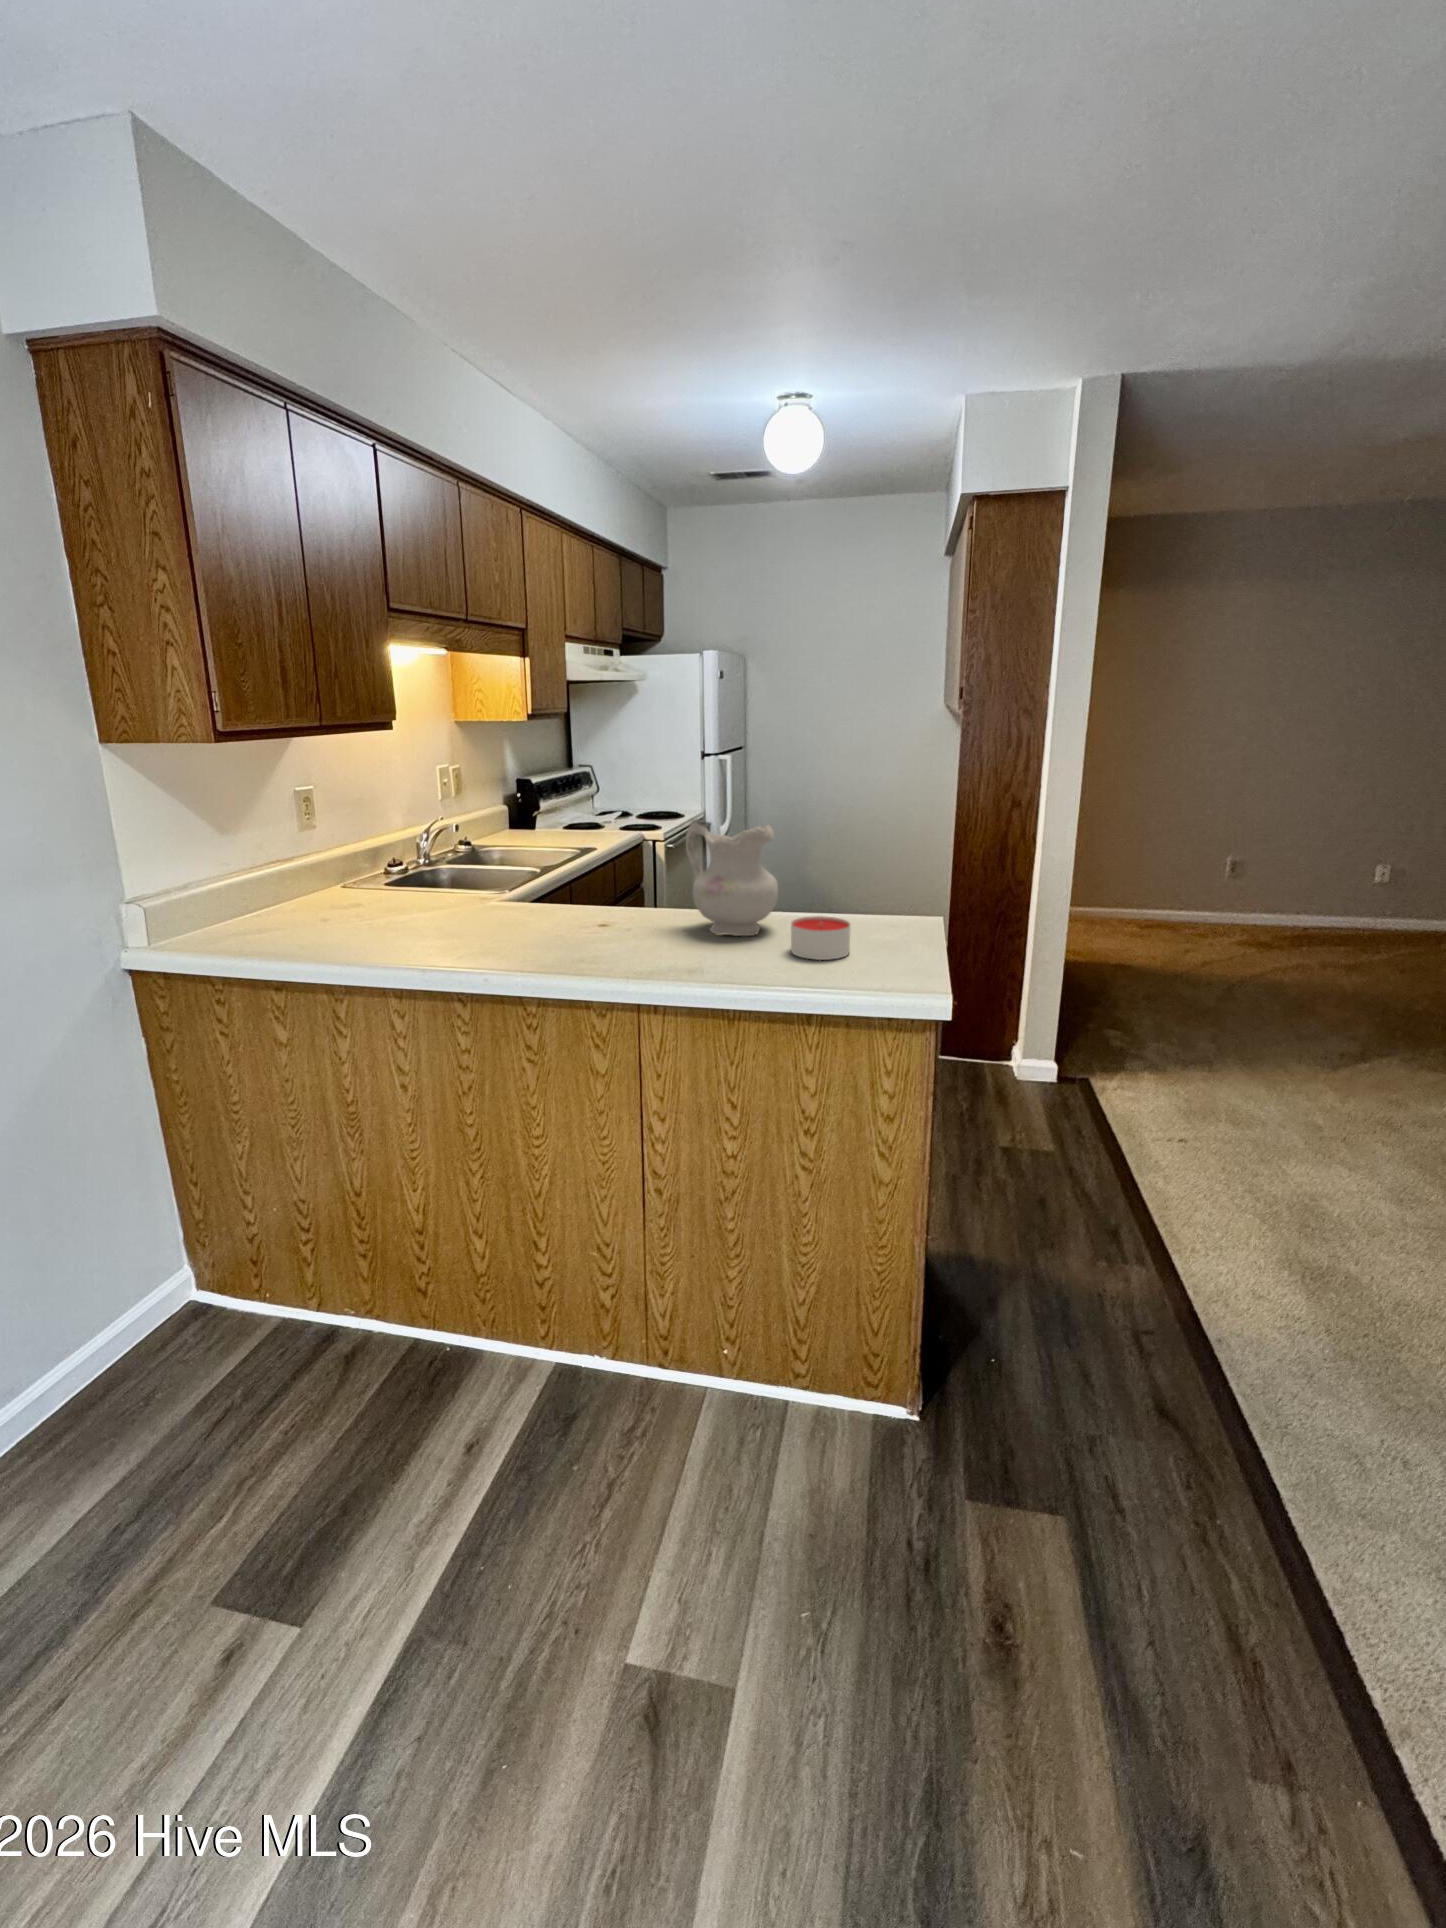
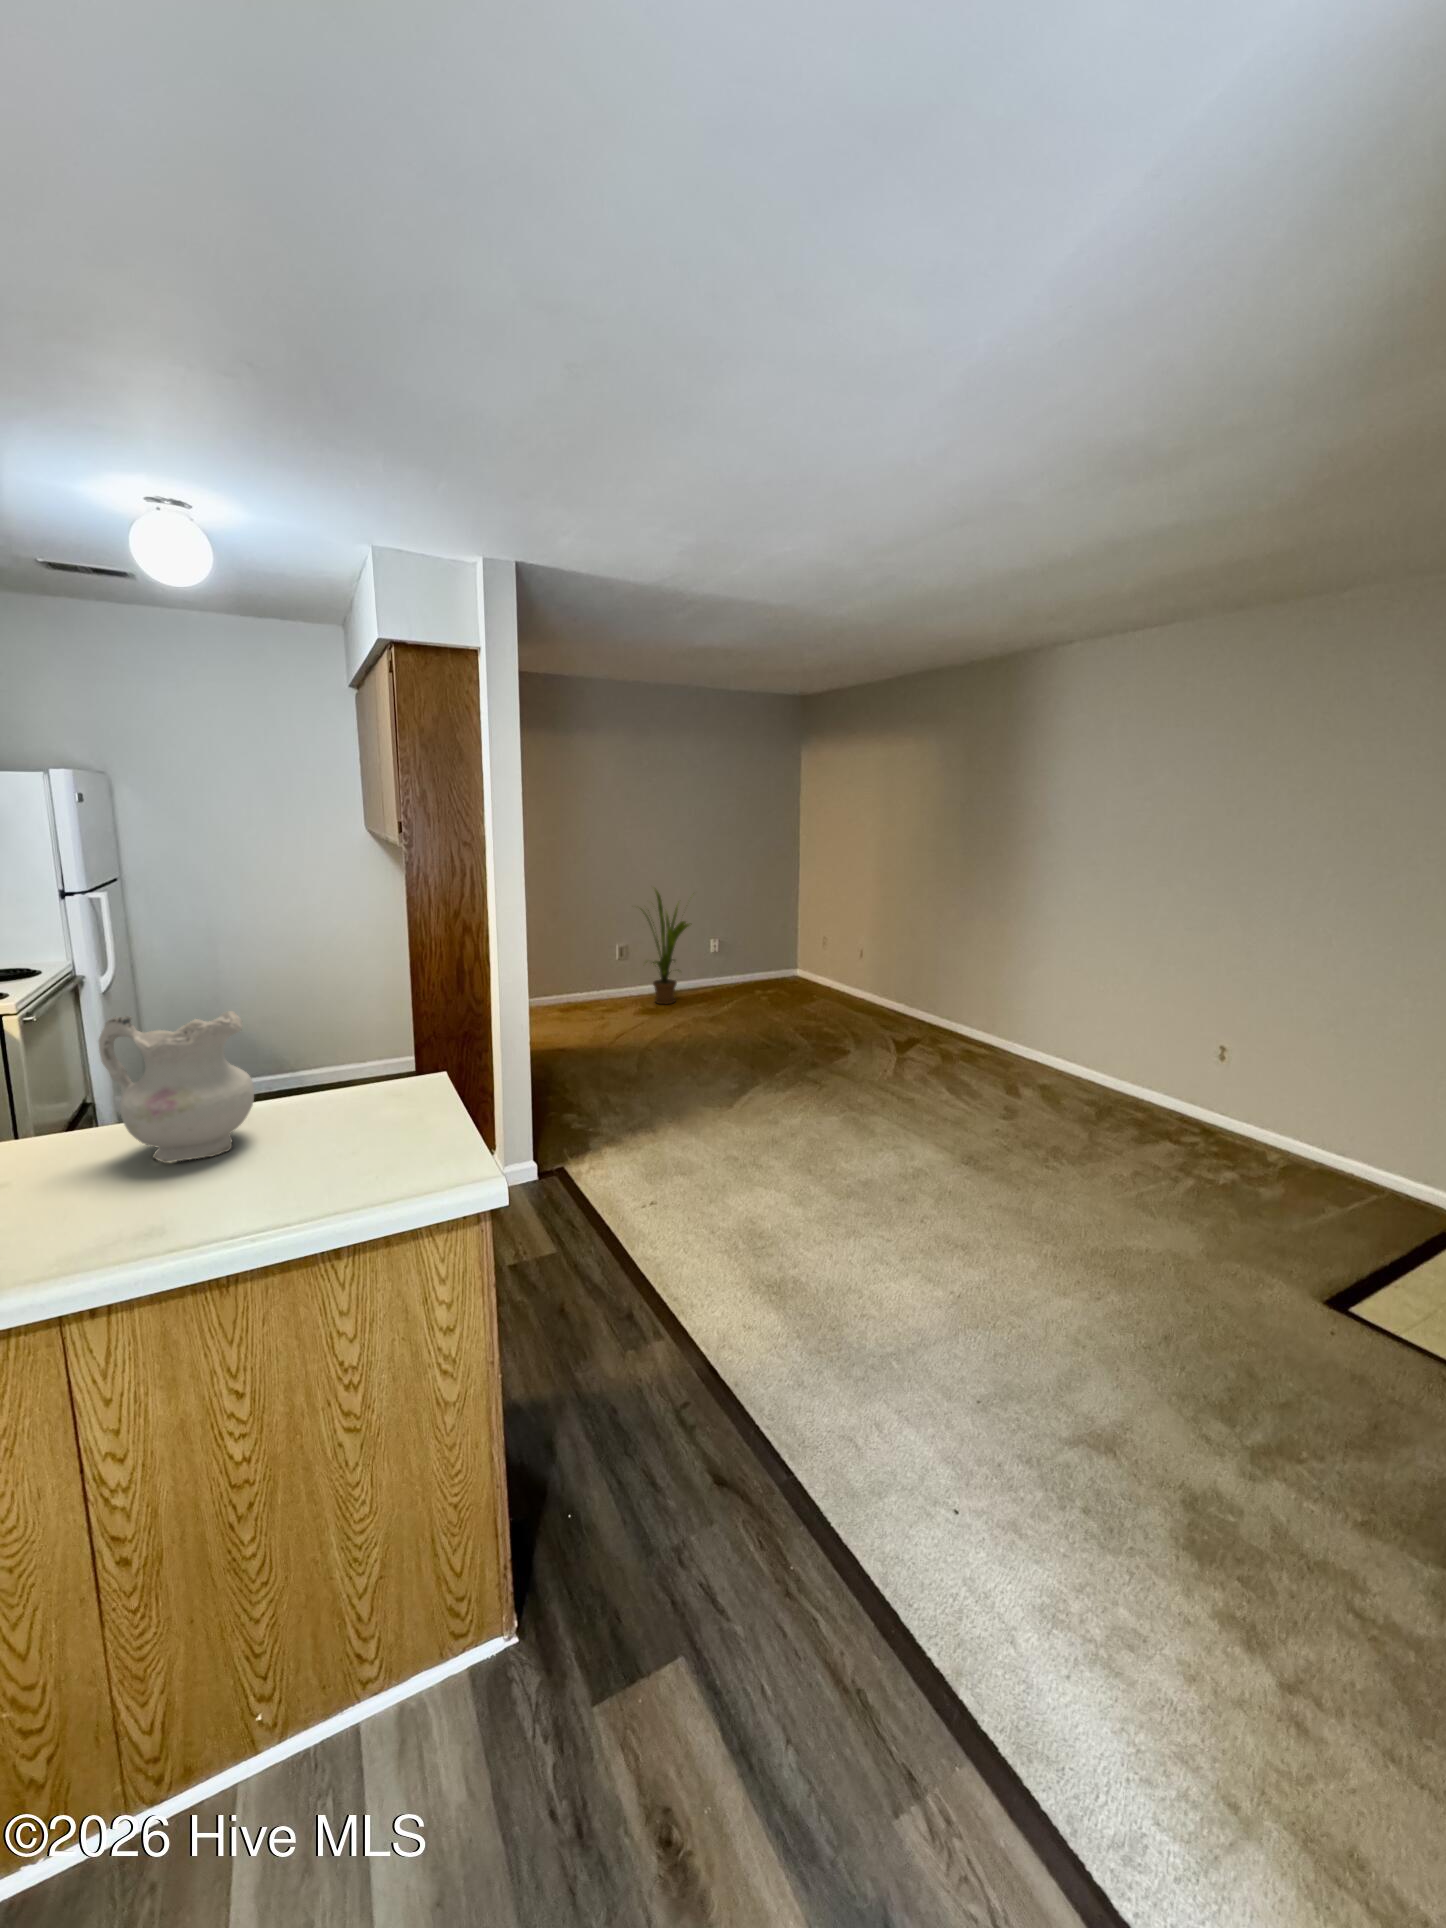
house plant: none [1256,783,1365,941] -> present [642,890,690,1004]
candle: present [791,916,851,960] -> none [287,1109,368,1171]

